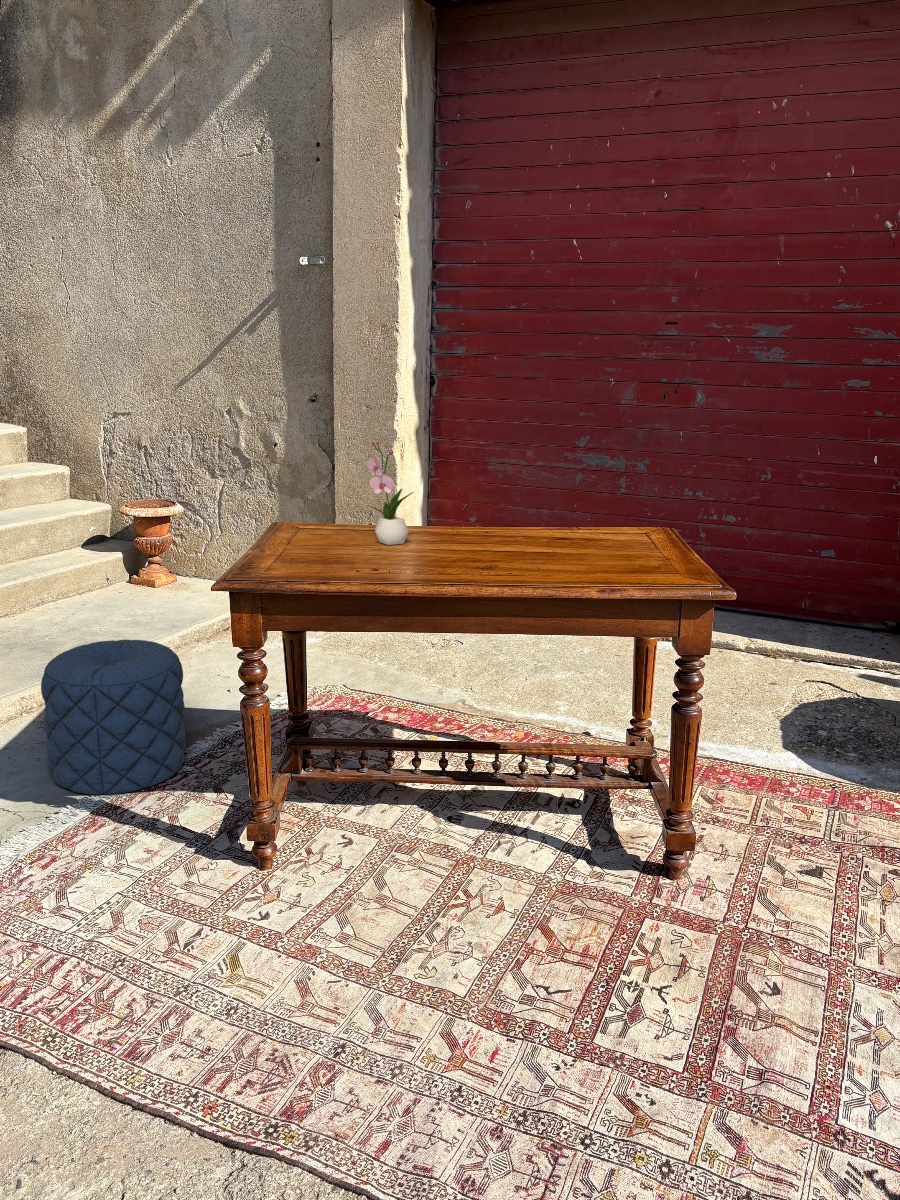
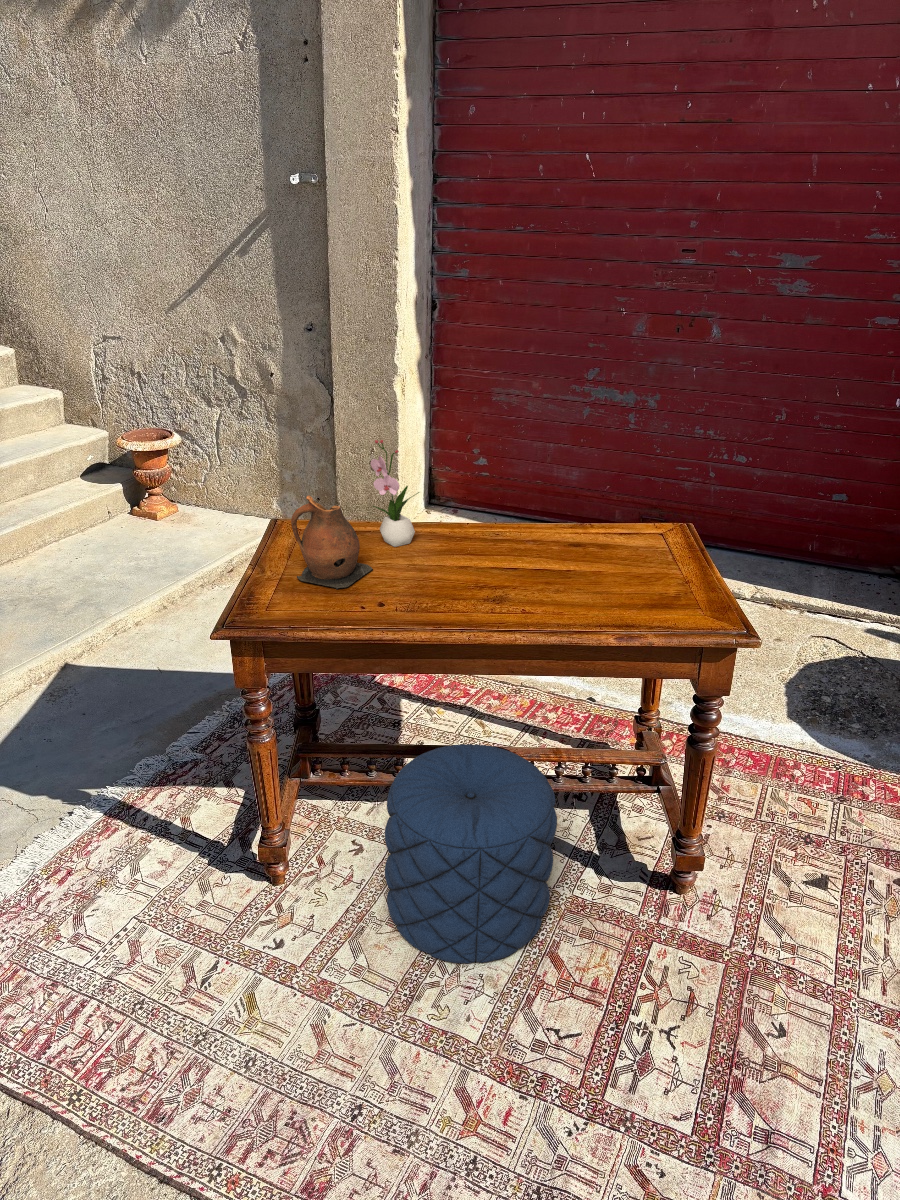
ceramic pitcher: none [290,480,367,567] -> present [291,496,373,589]
pouf: present [41,640,186,794] -> present [385,744,557,963]

